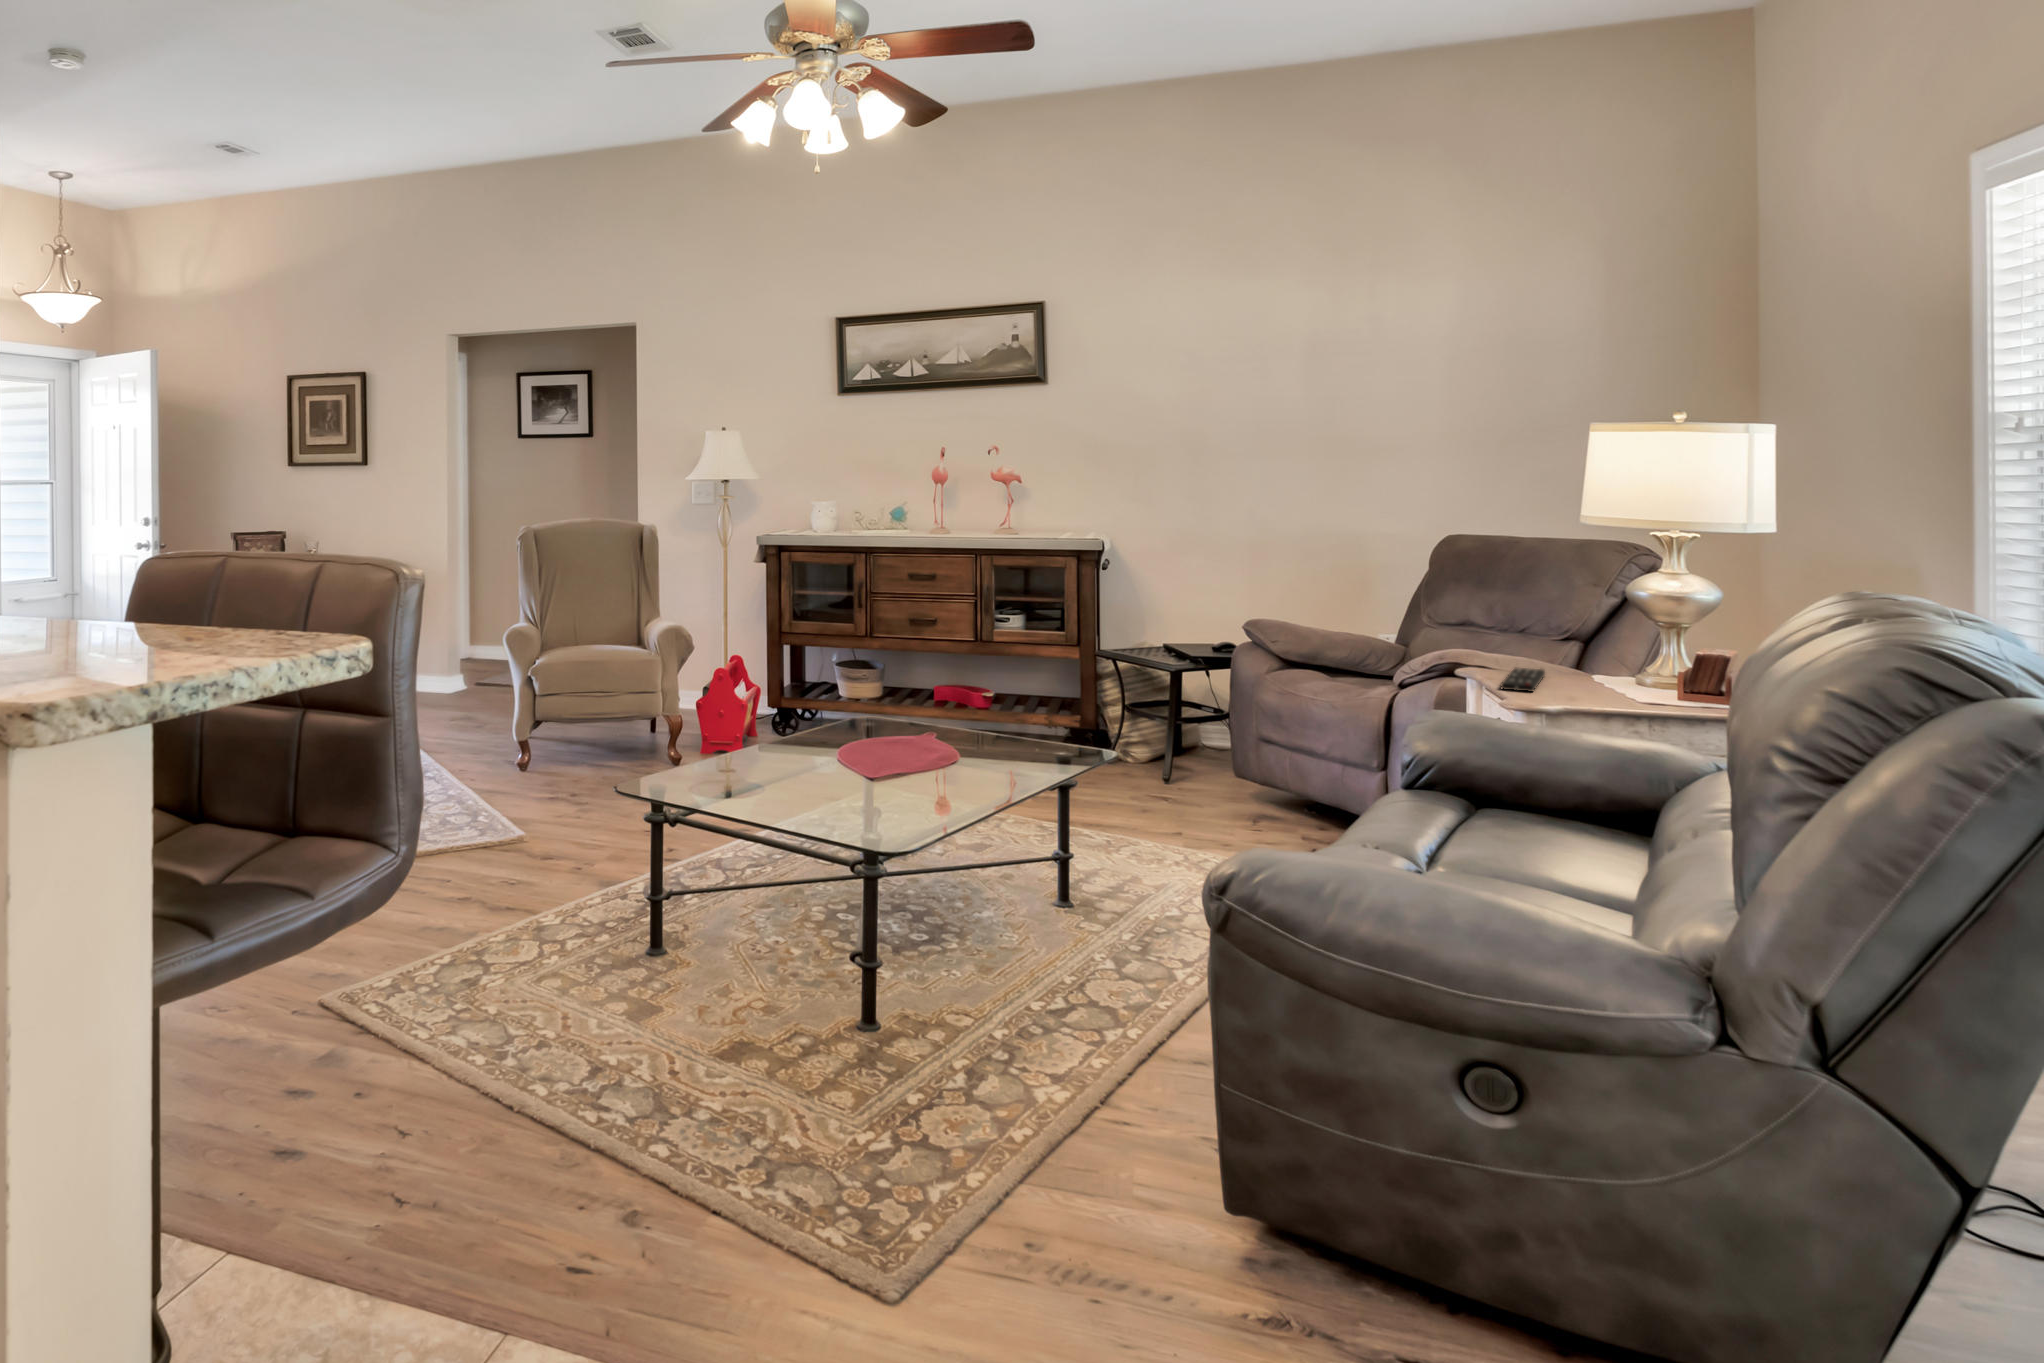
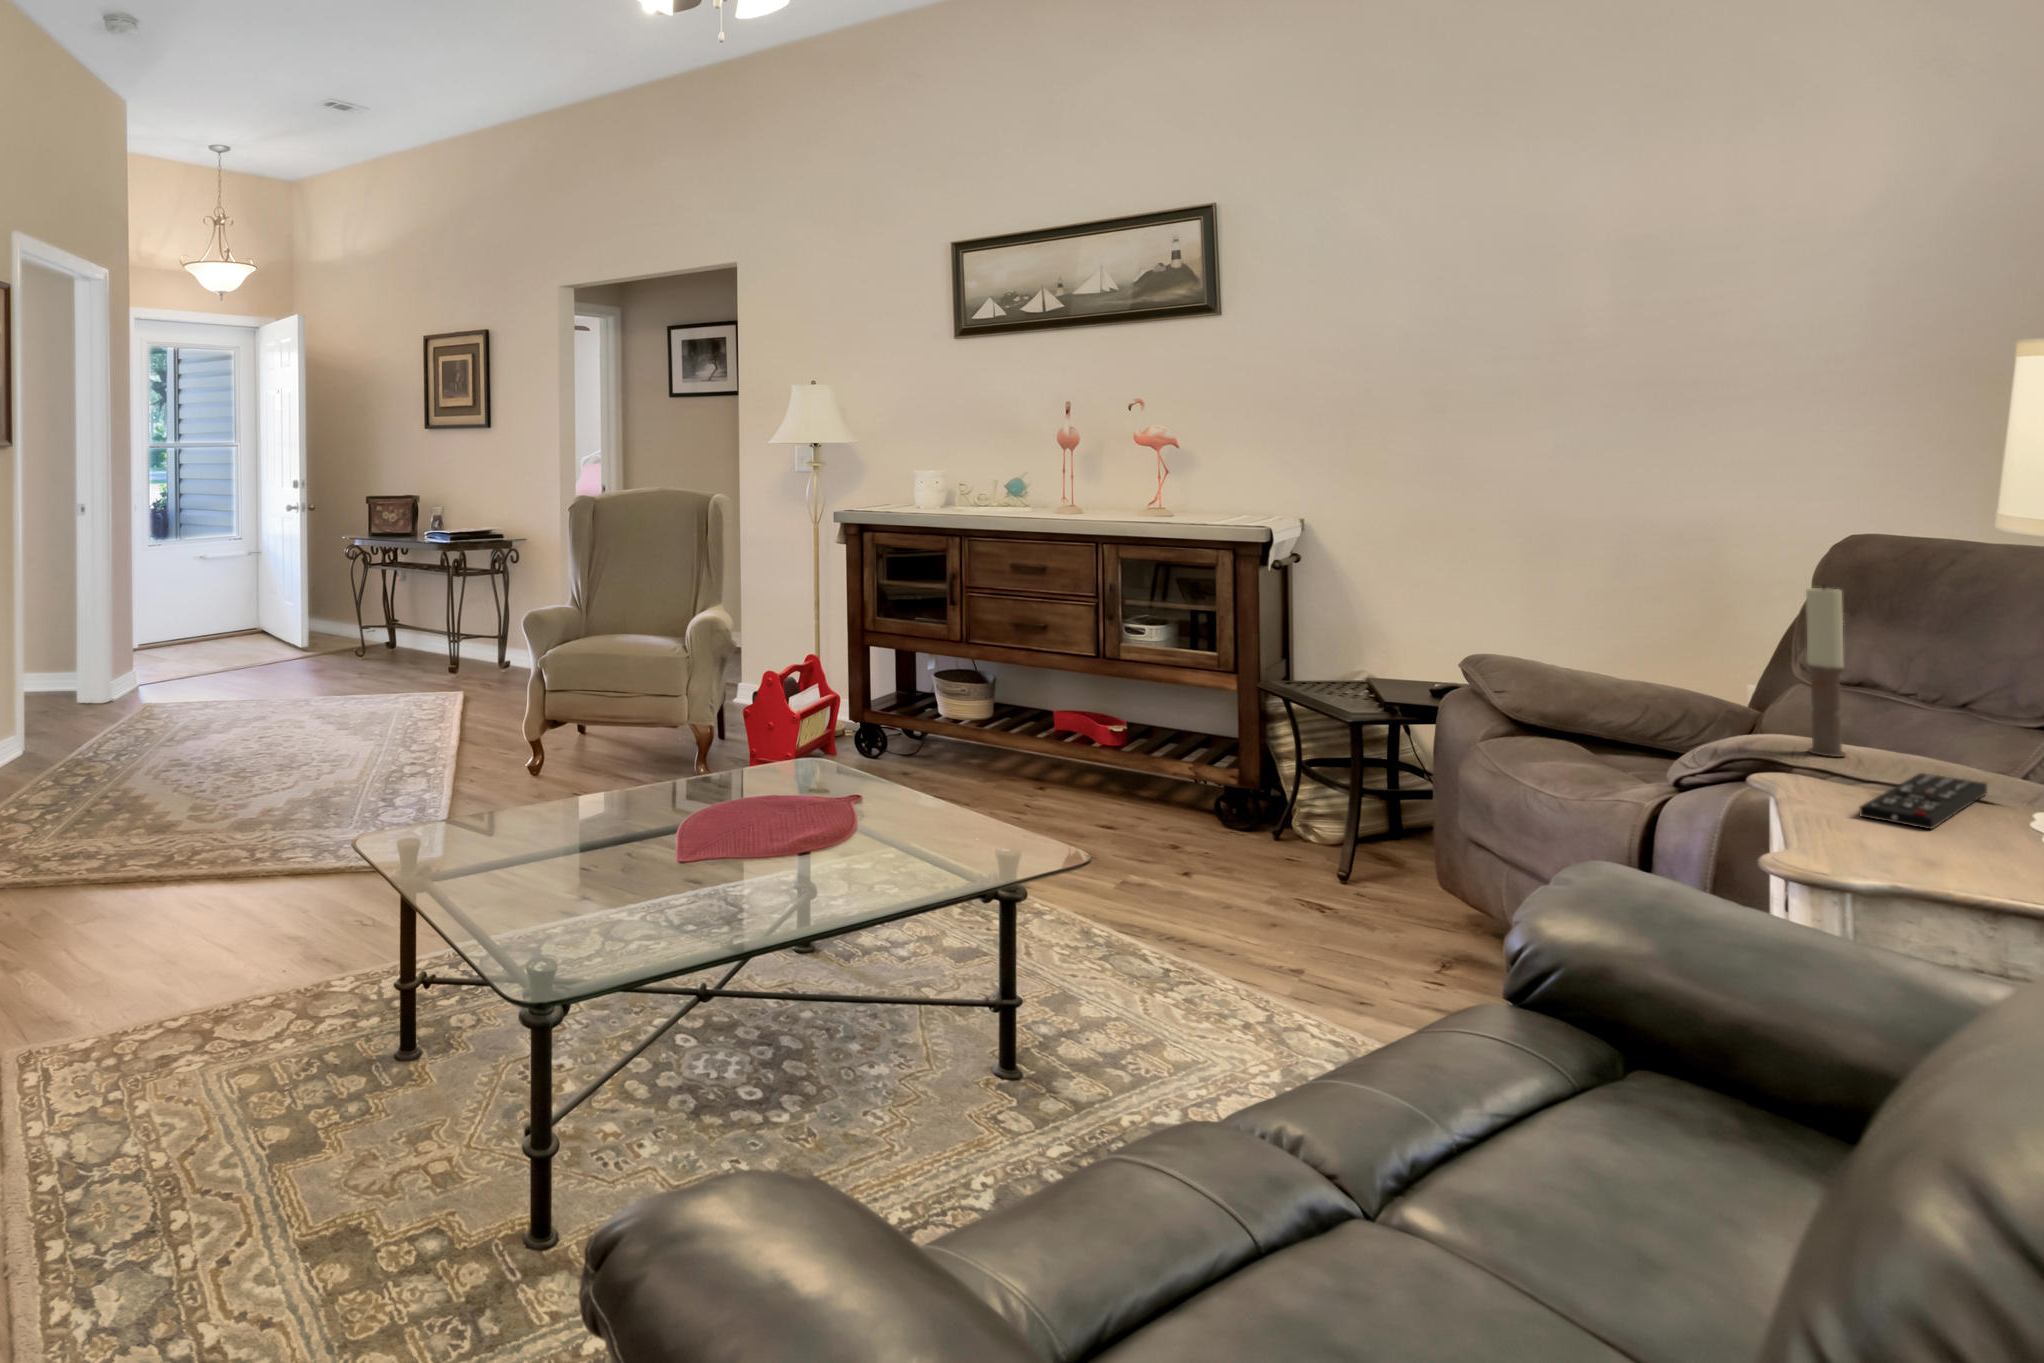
candle: none [1455,567,1475,664] -> present [1806,587,1846,757]

